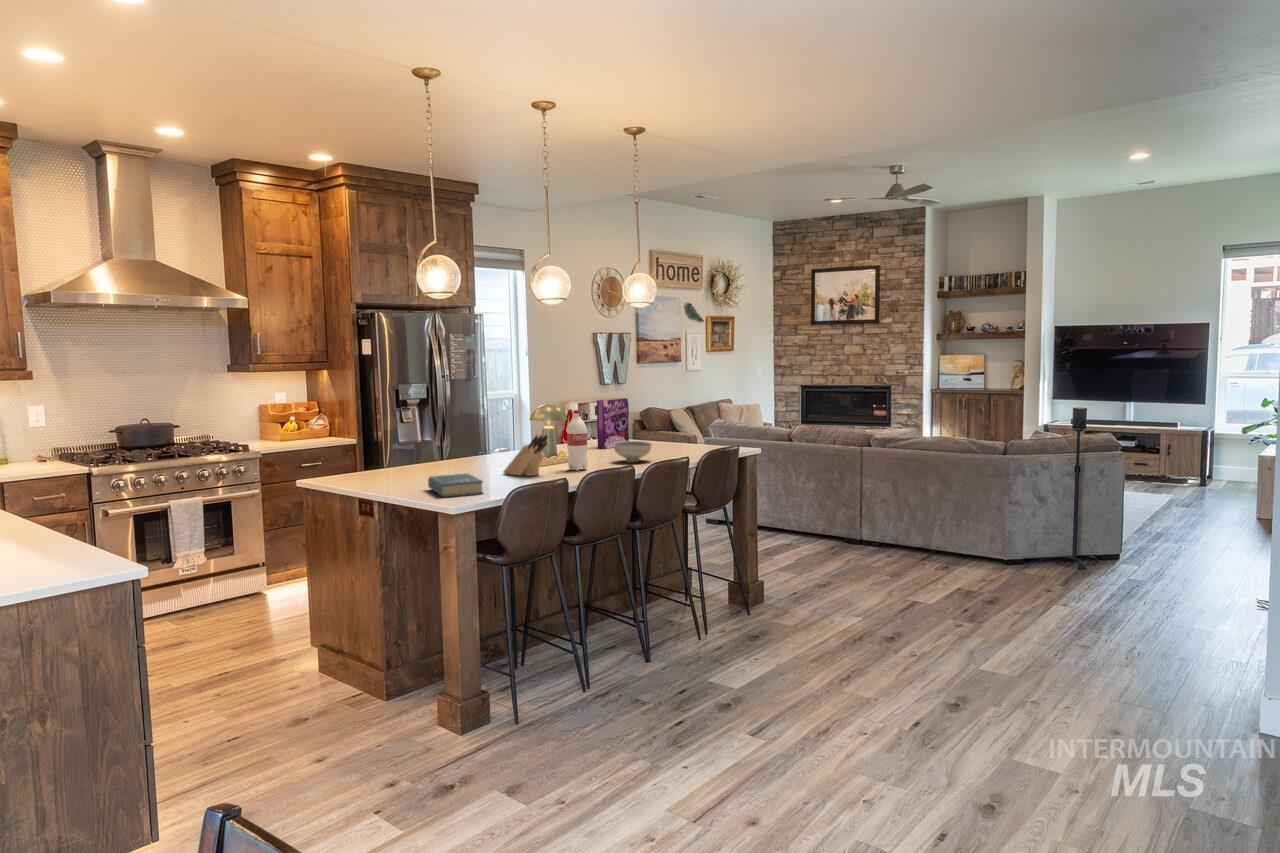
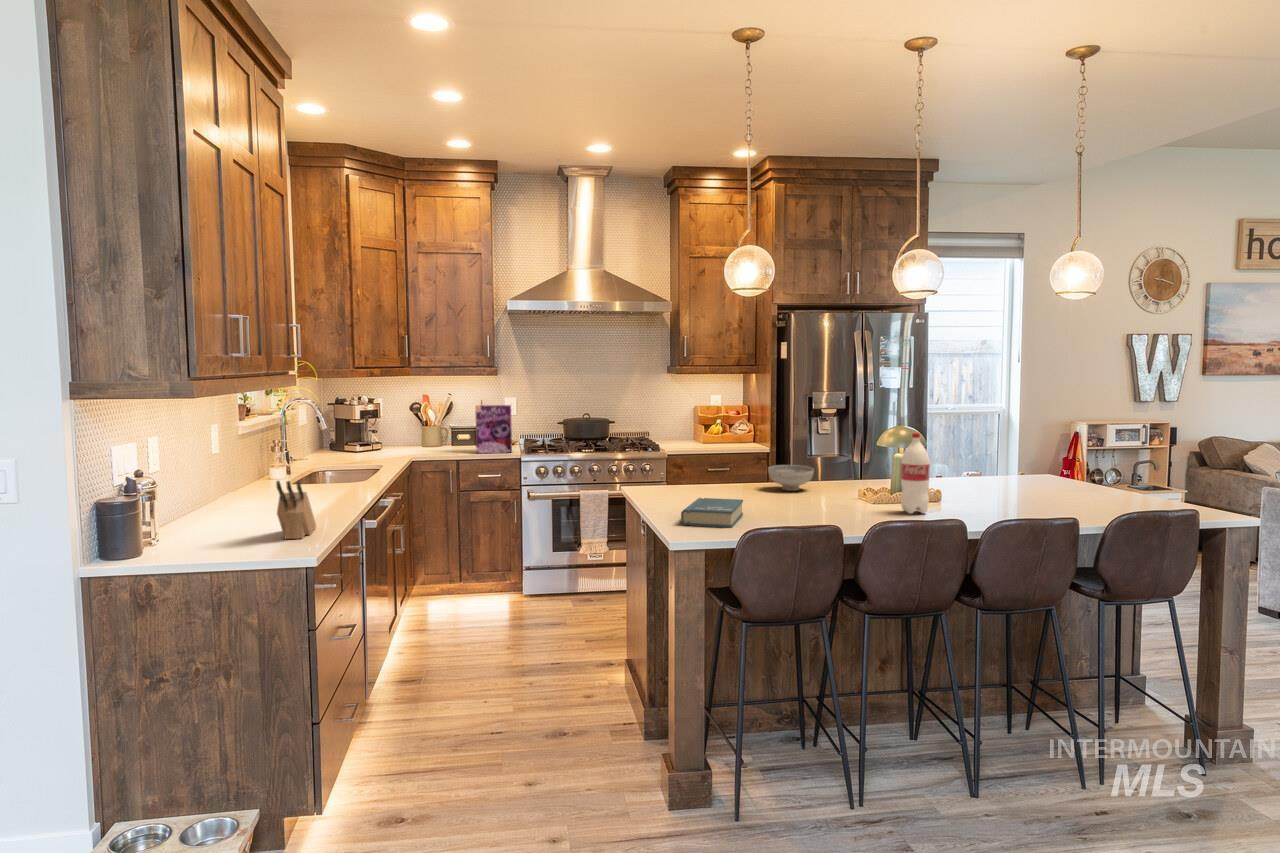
cereal box: present [597,398,629,449] -> present [475,405,512,453]
knife block: present [503,435,548,476] -> present [276,481,316,539]
ceramic bowl: present [613,441,651,462] -> present [768,465,814,491]

